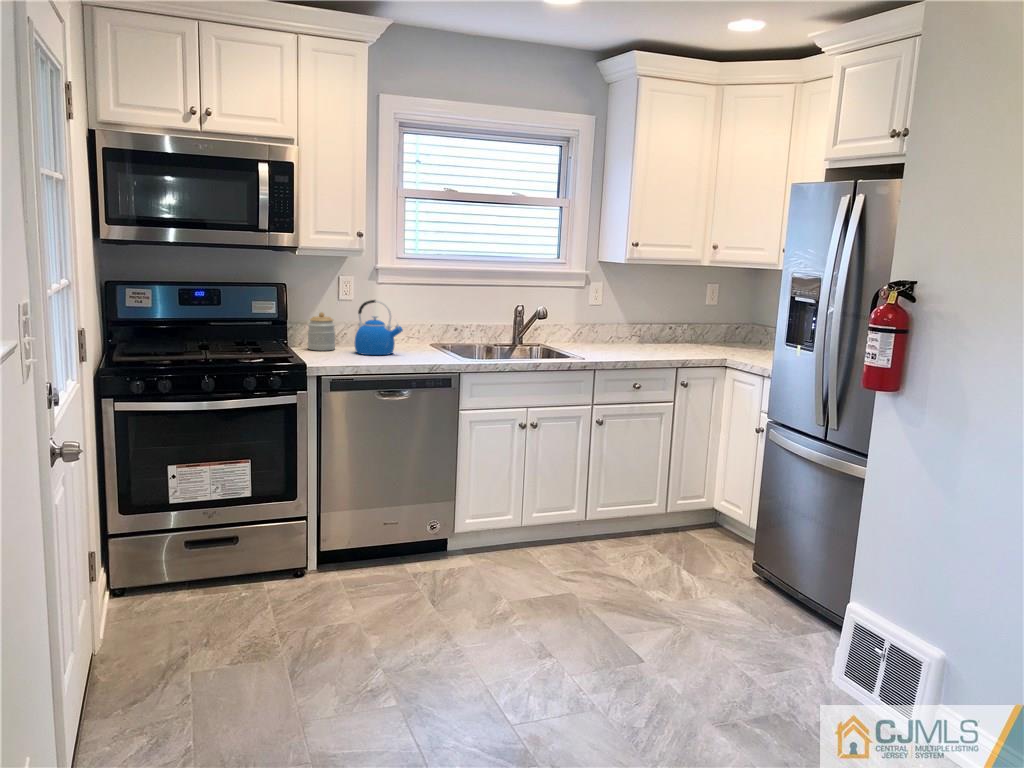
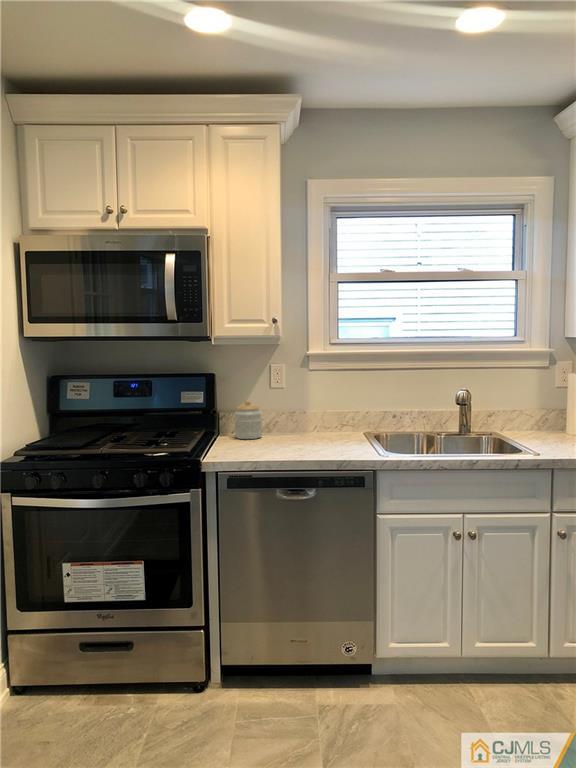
kettle: present [355,300,403,355] -> none [275,387,322,446]

